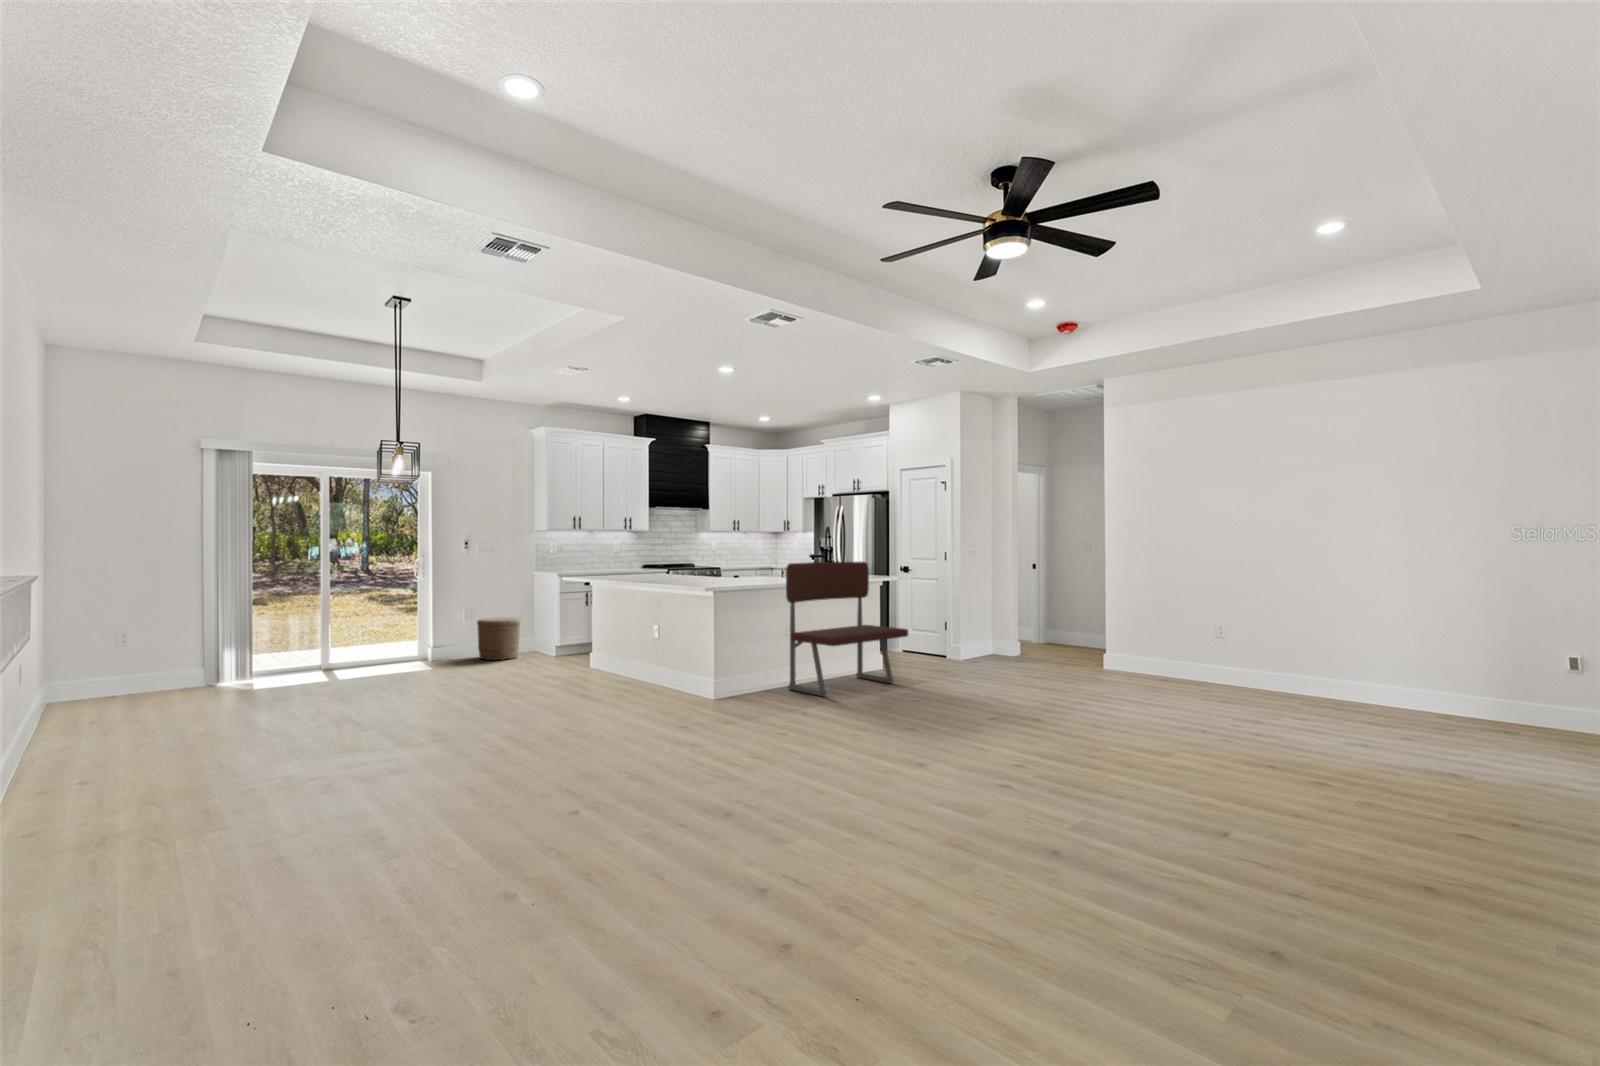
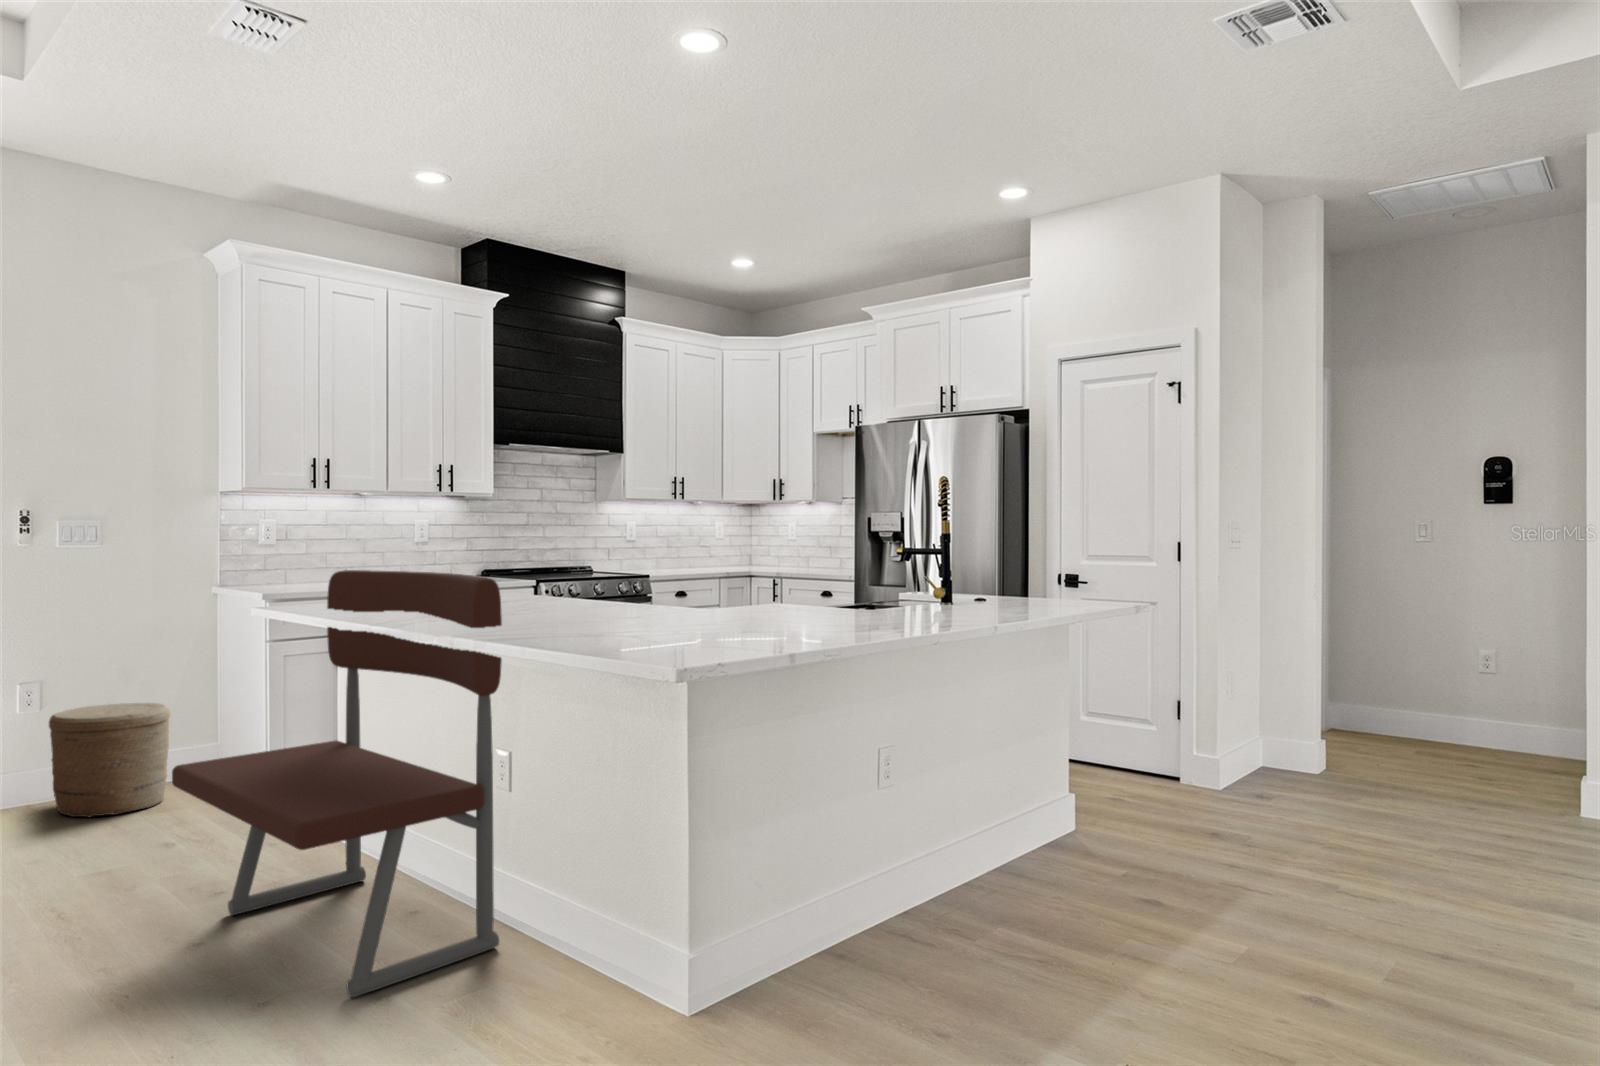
bench: present [786,561,908,696] -> present [172,570,502,997]

